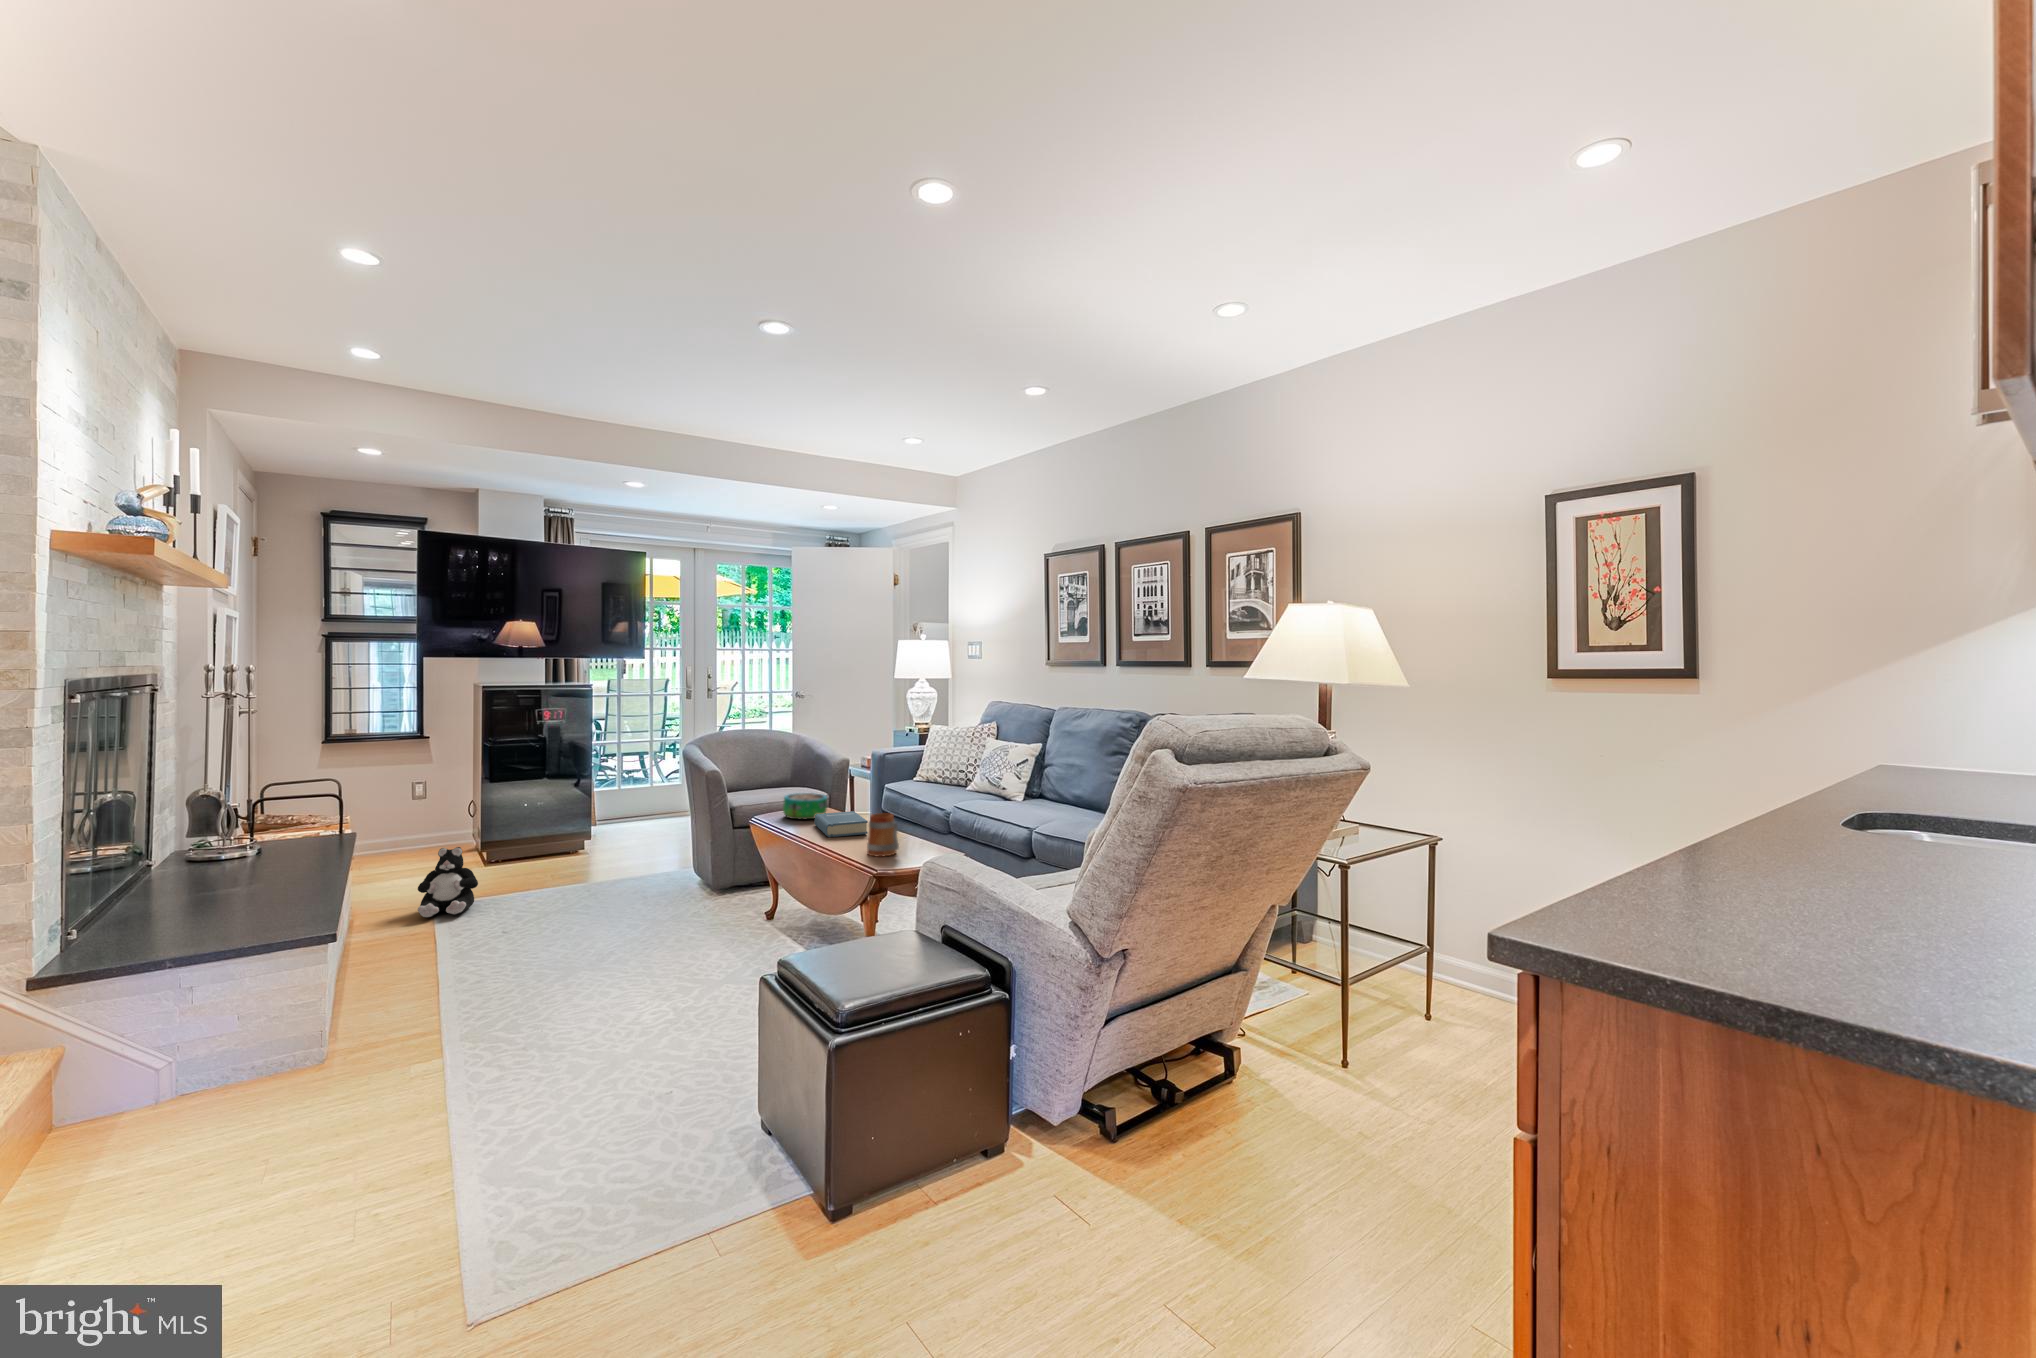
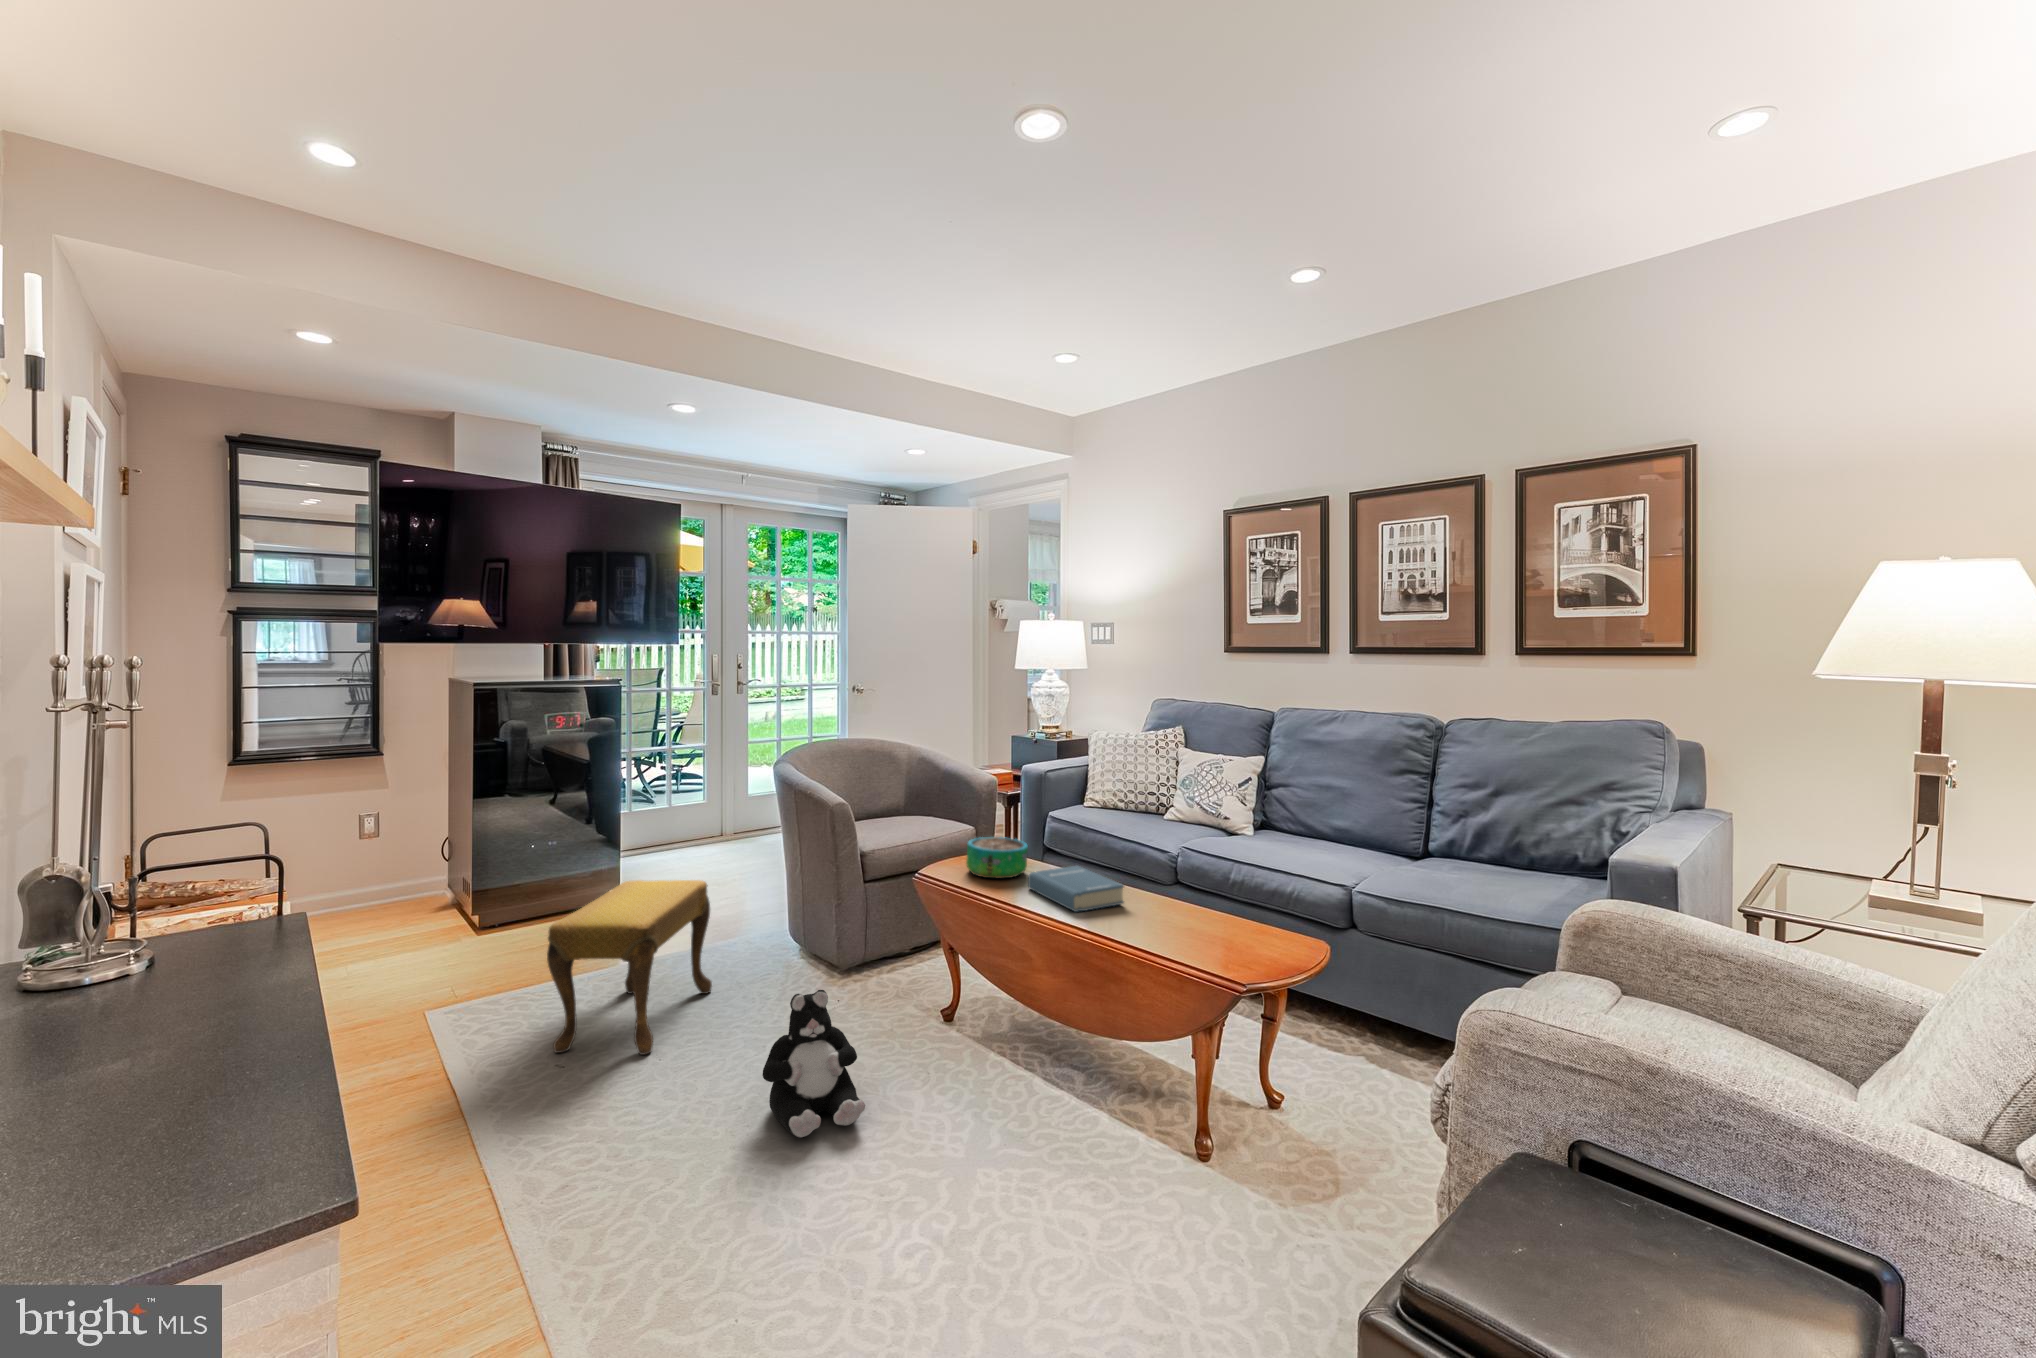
mug: present [867,813,899,857] -> none [1167,880,1227,951]
footstool: none [501,821,625,929] -> present [547,880,712,1055]
plush toy: present [418,847,478,917] -> present [762,990,866,1137]

